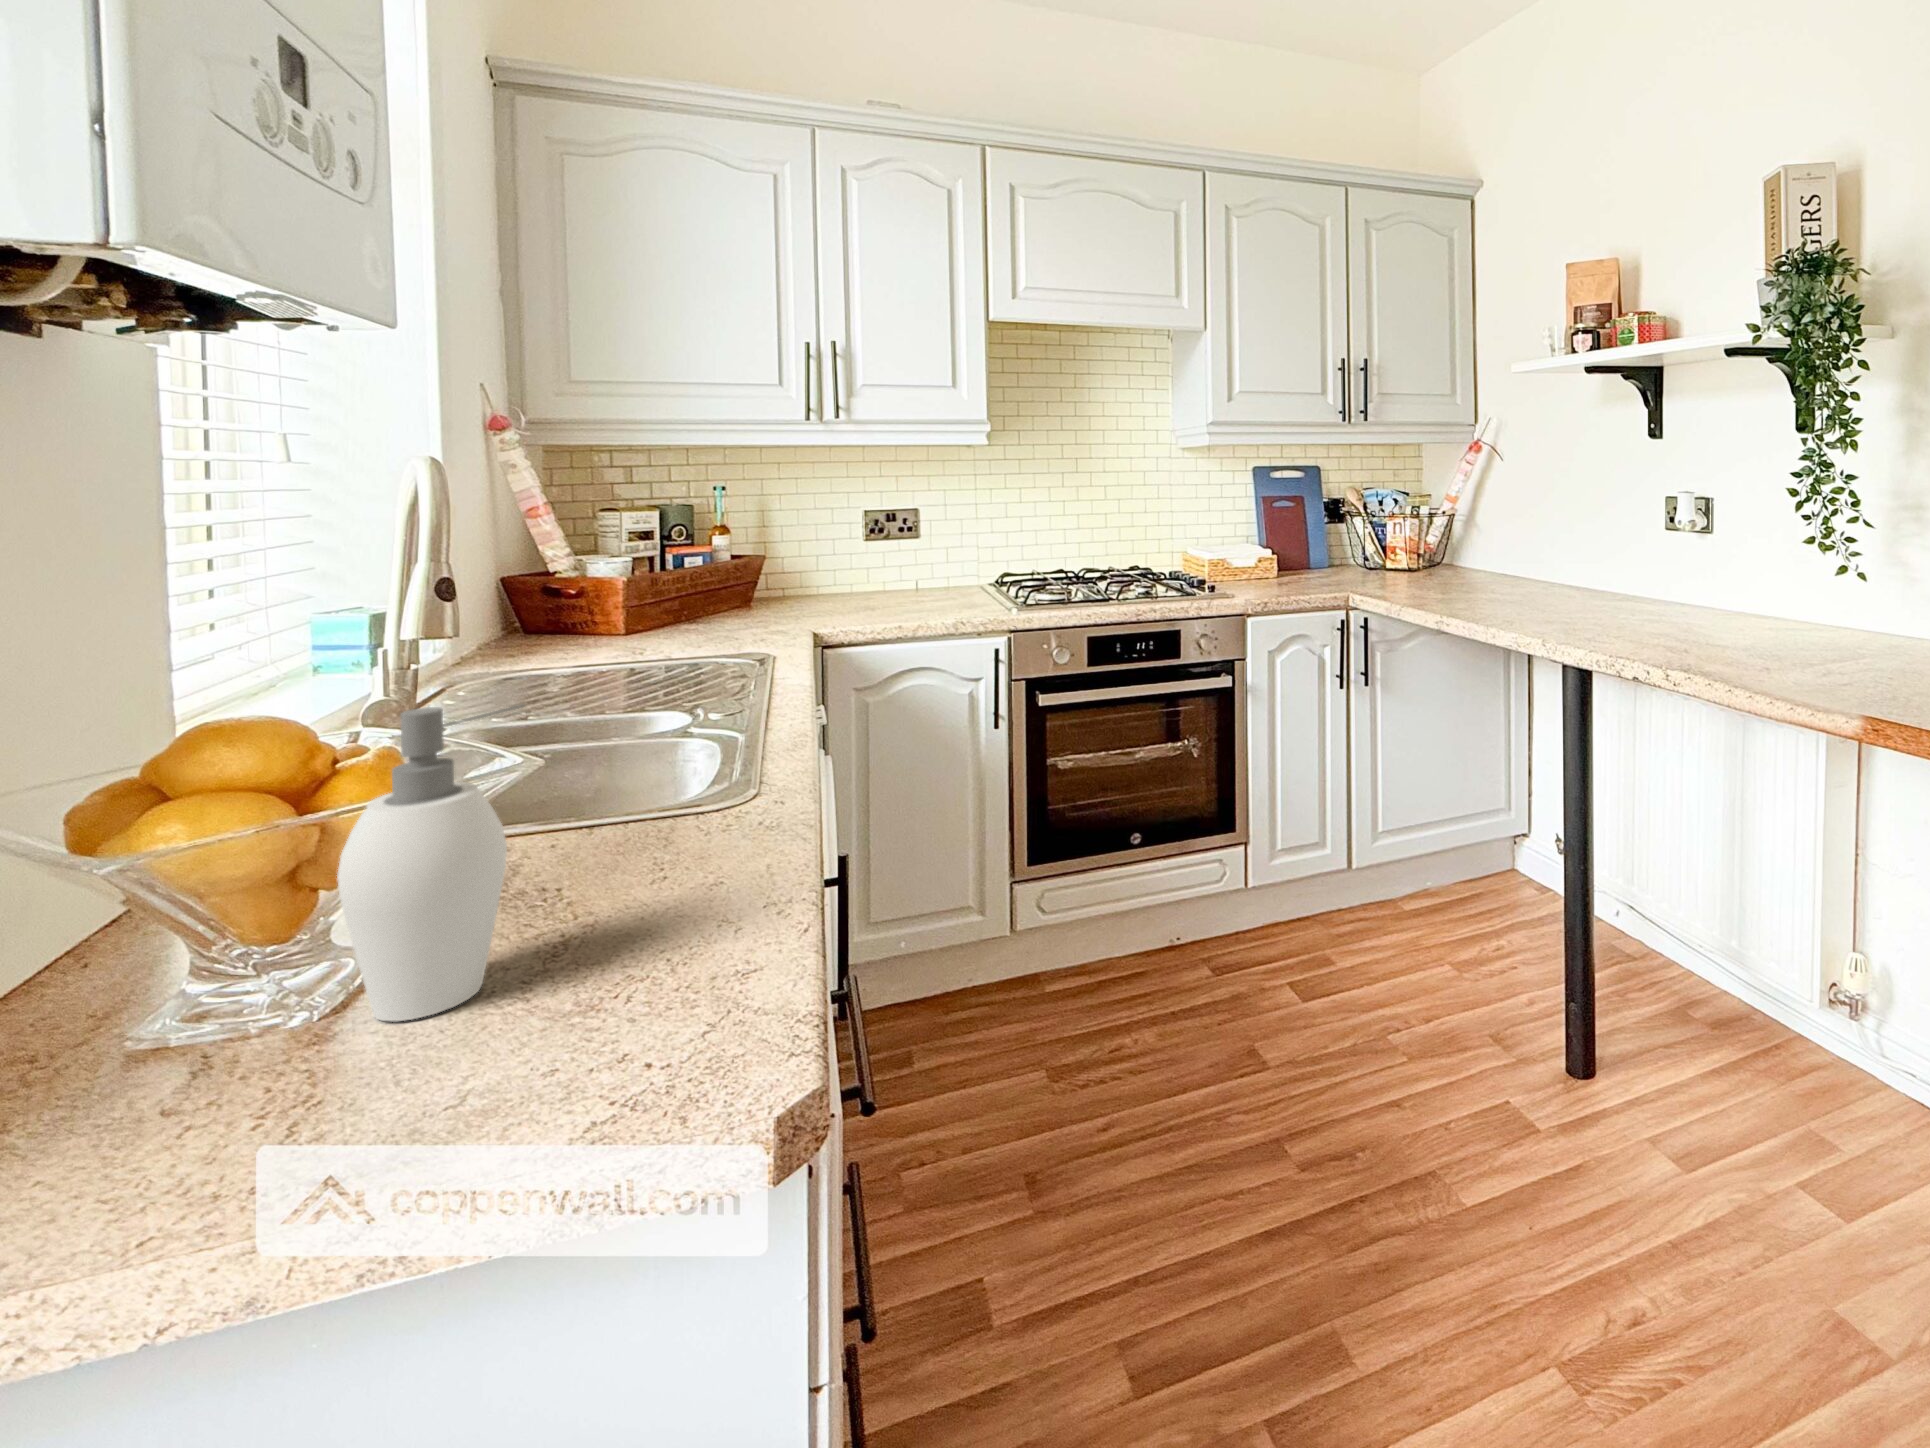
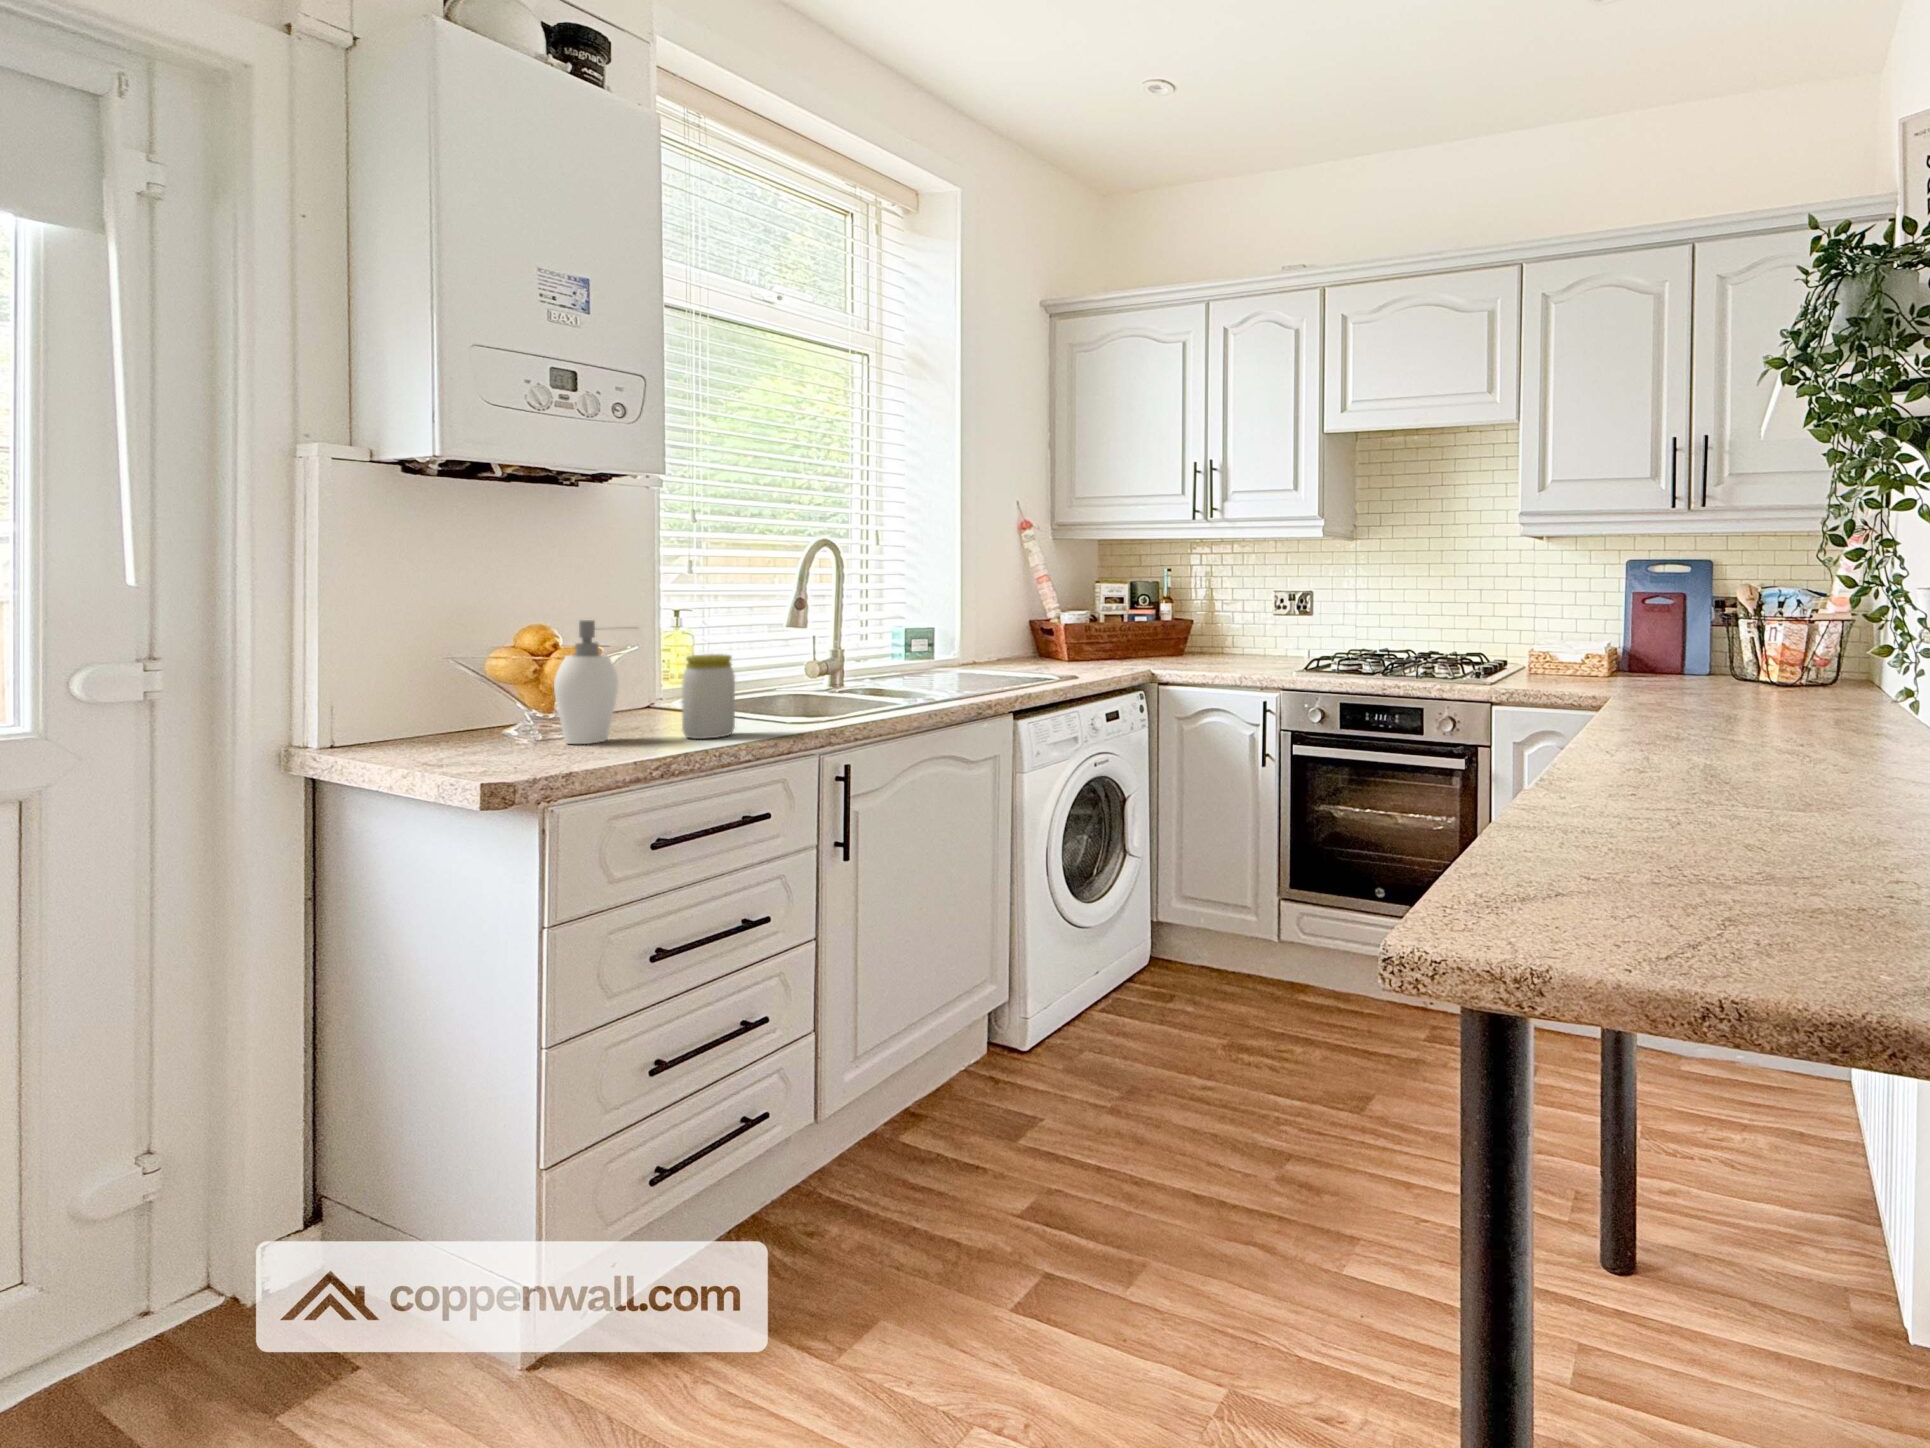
jar: none [620,724,729,908] -> present [682,654,735,739]

